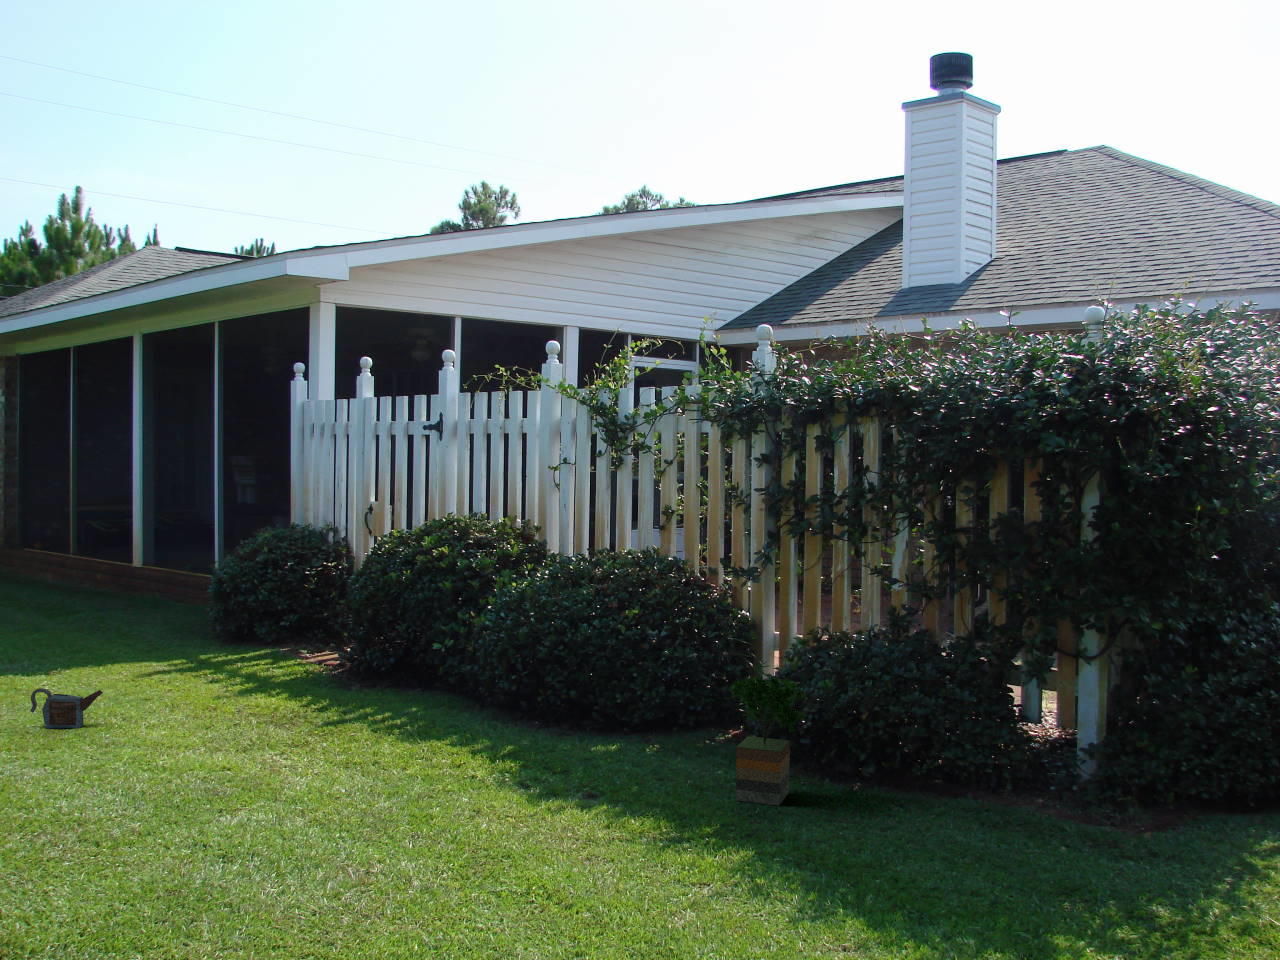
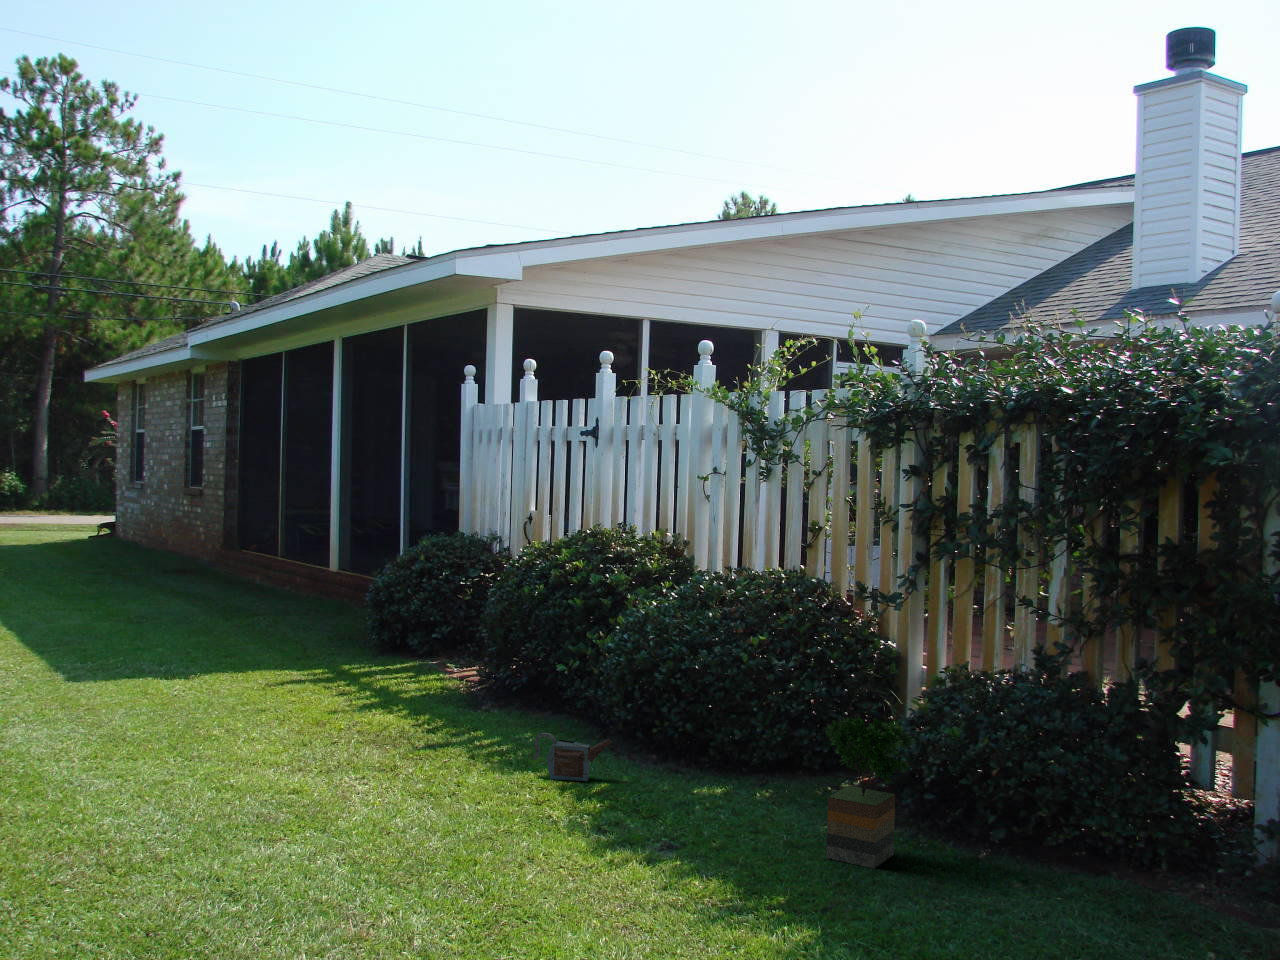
watering can: present [30,688,103,728] -> present [533,733,613,781]

